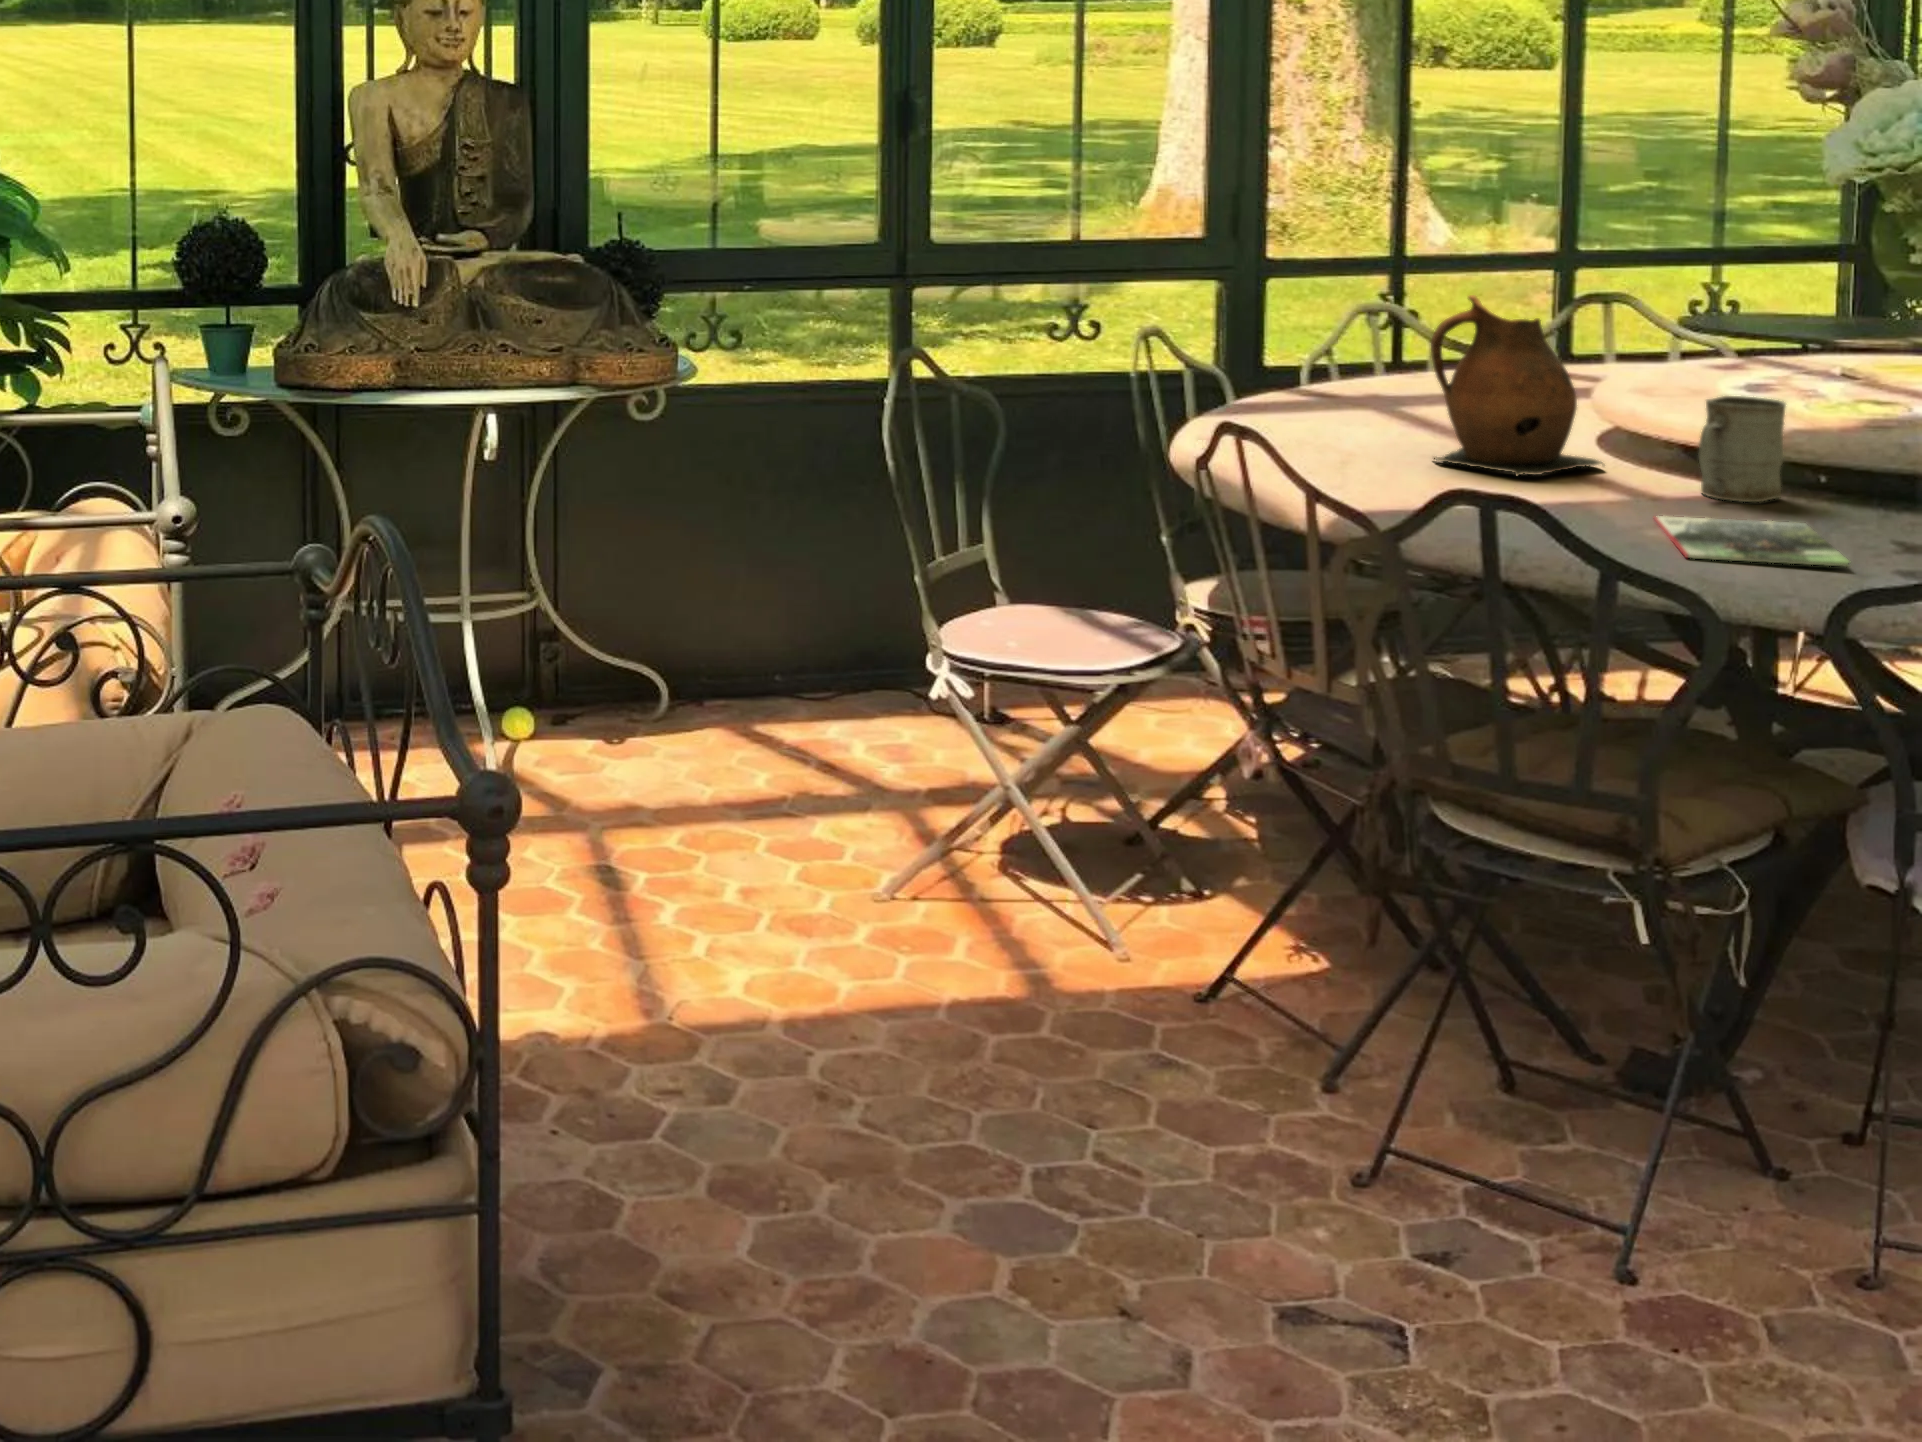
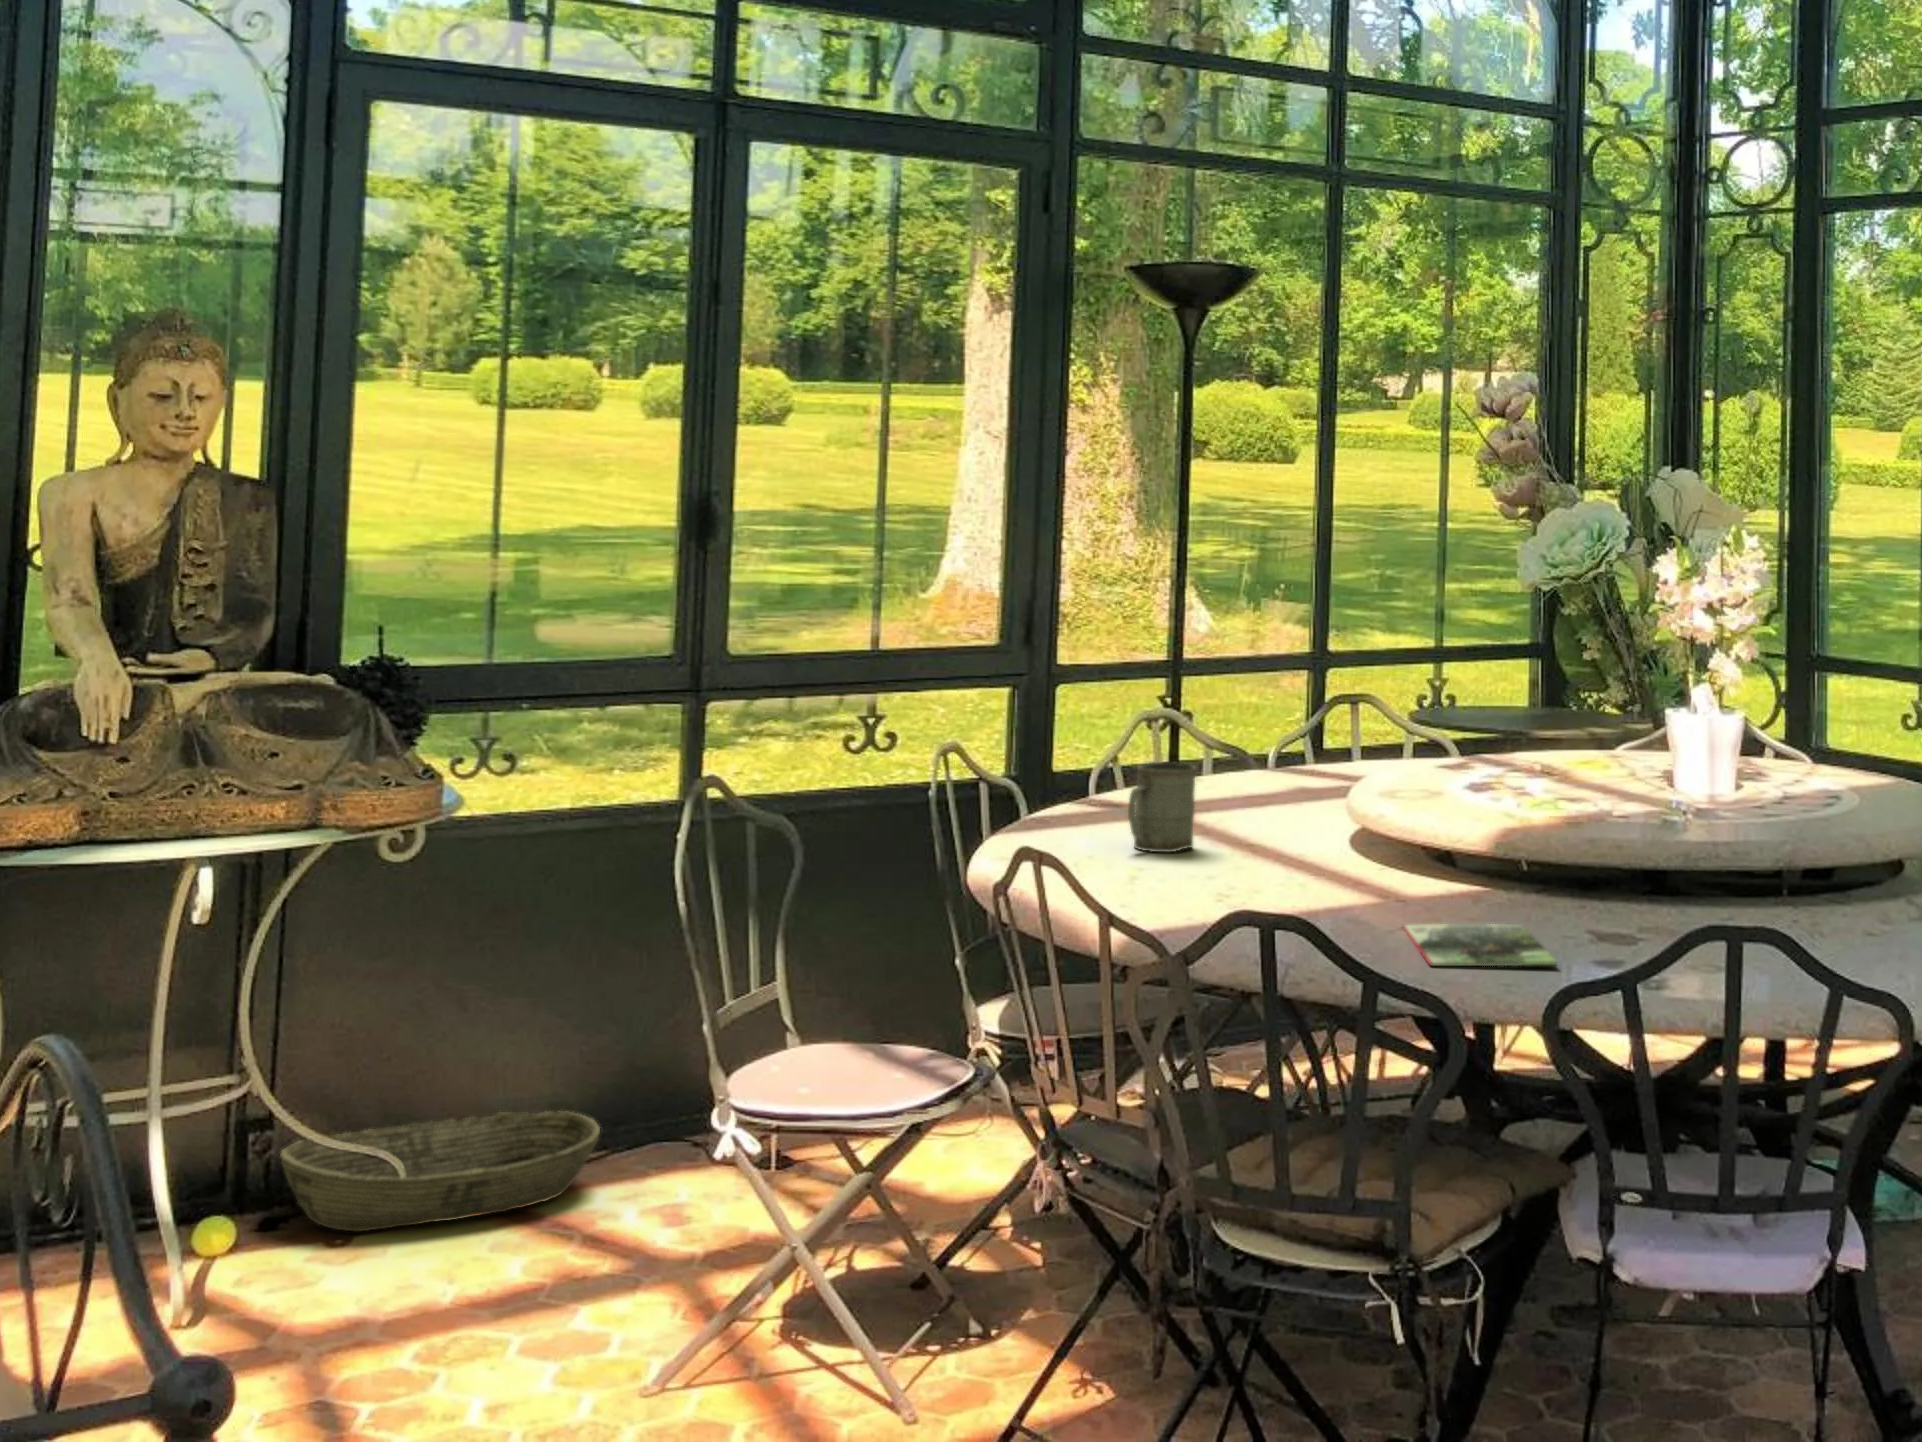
ceramic pitcher: present [1431,295,1603,476] -> none [1214,718,1361,891]
mug: present [1699,396,1786,502] -> present [1128,762,1196,852]
basket: none [568,649,834,738] -> present [280,1111,600,1231]

